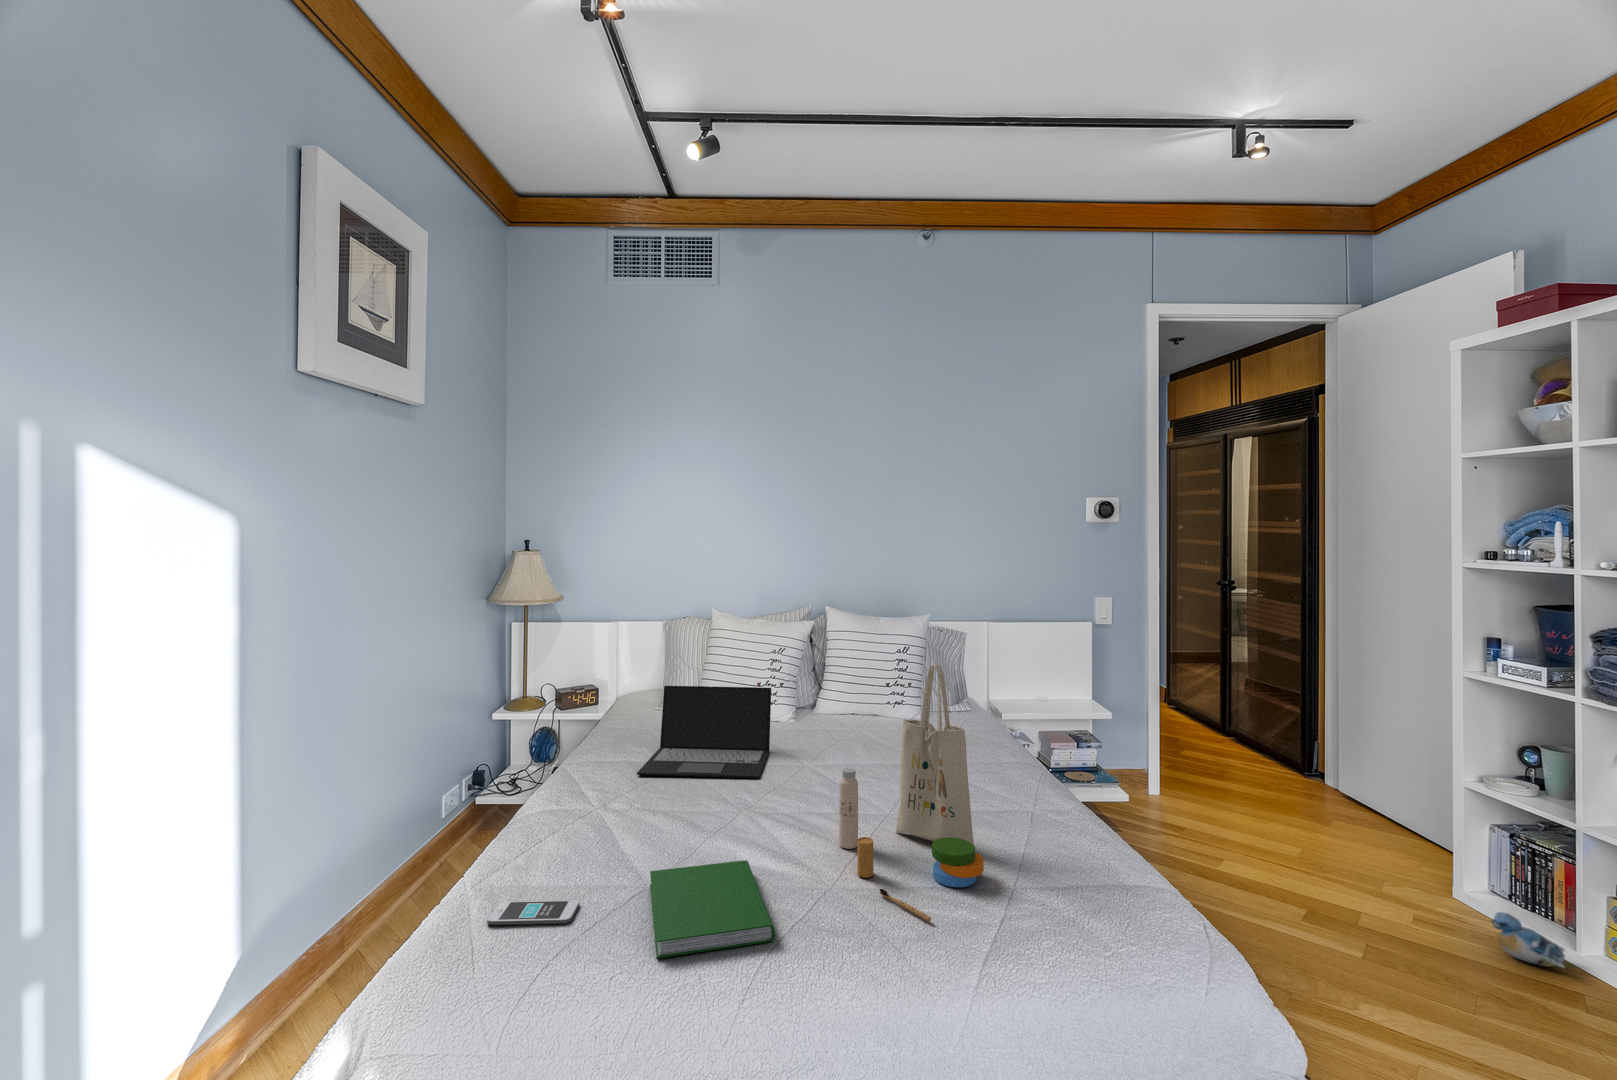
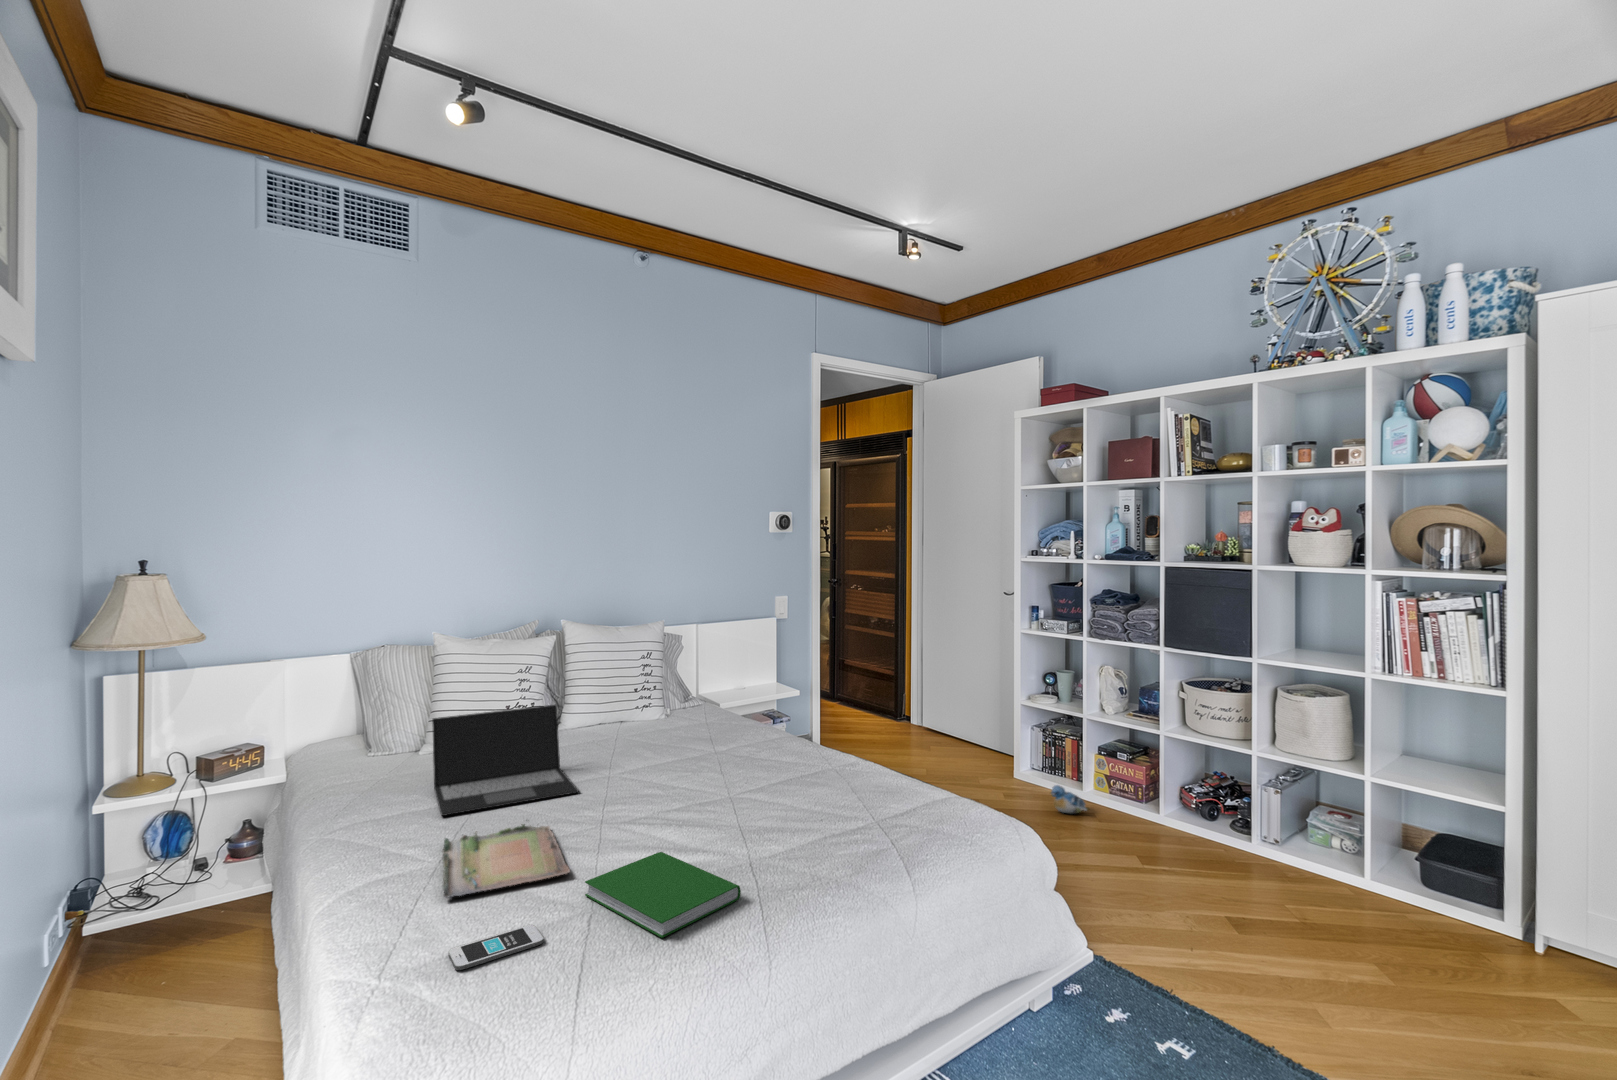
tote bag: present [839,664,984,922] -> none [713,656,844,854]
tray: none [553,791,698,858] -> present [443,824,570,898]

